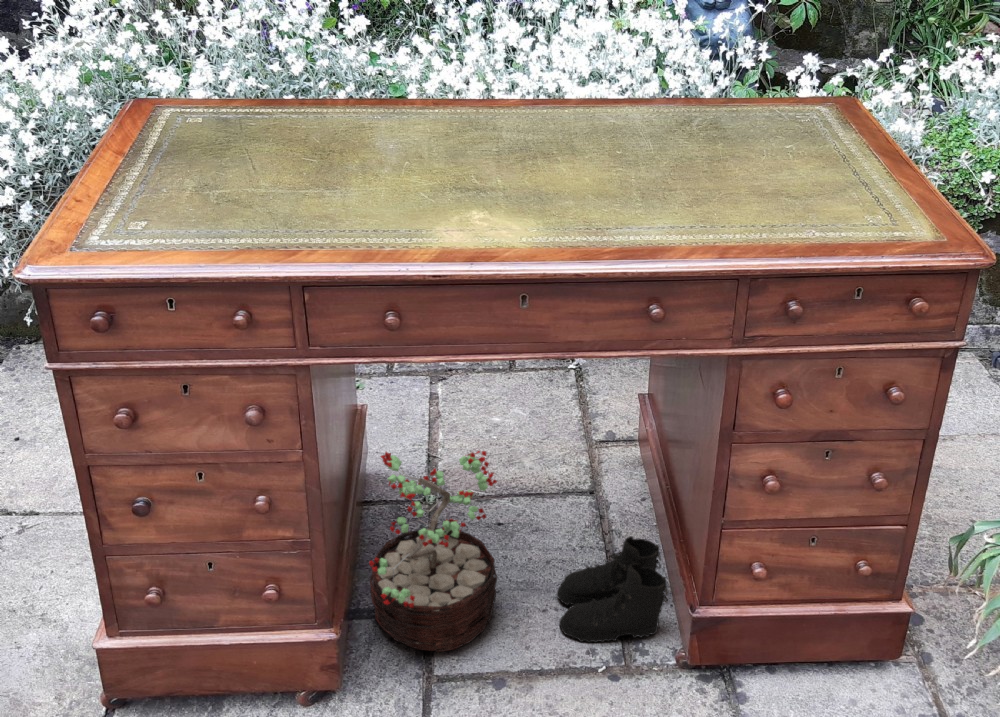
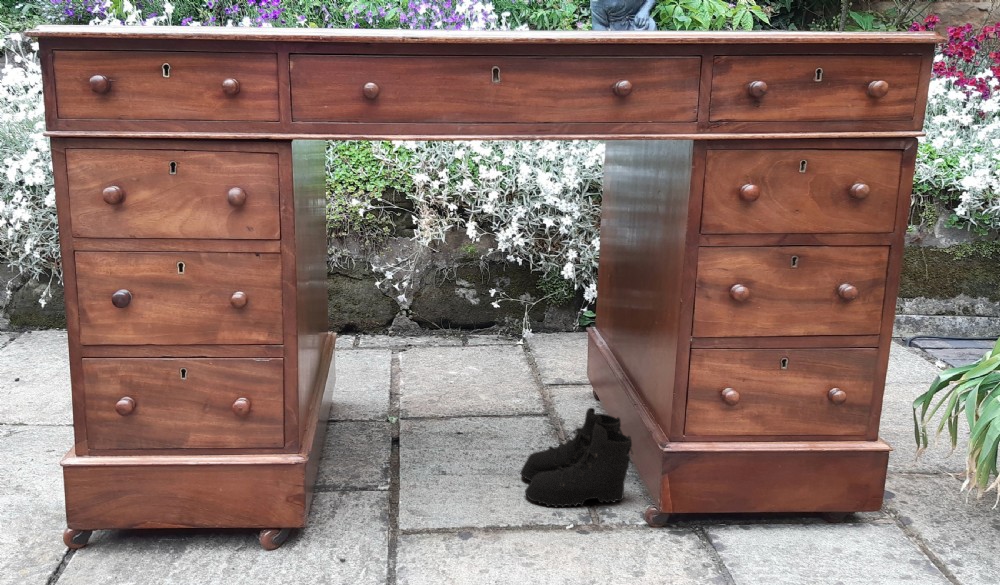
decorative plant: present [369,451,497,652] -> none [335,287,467,513]

